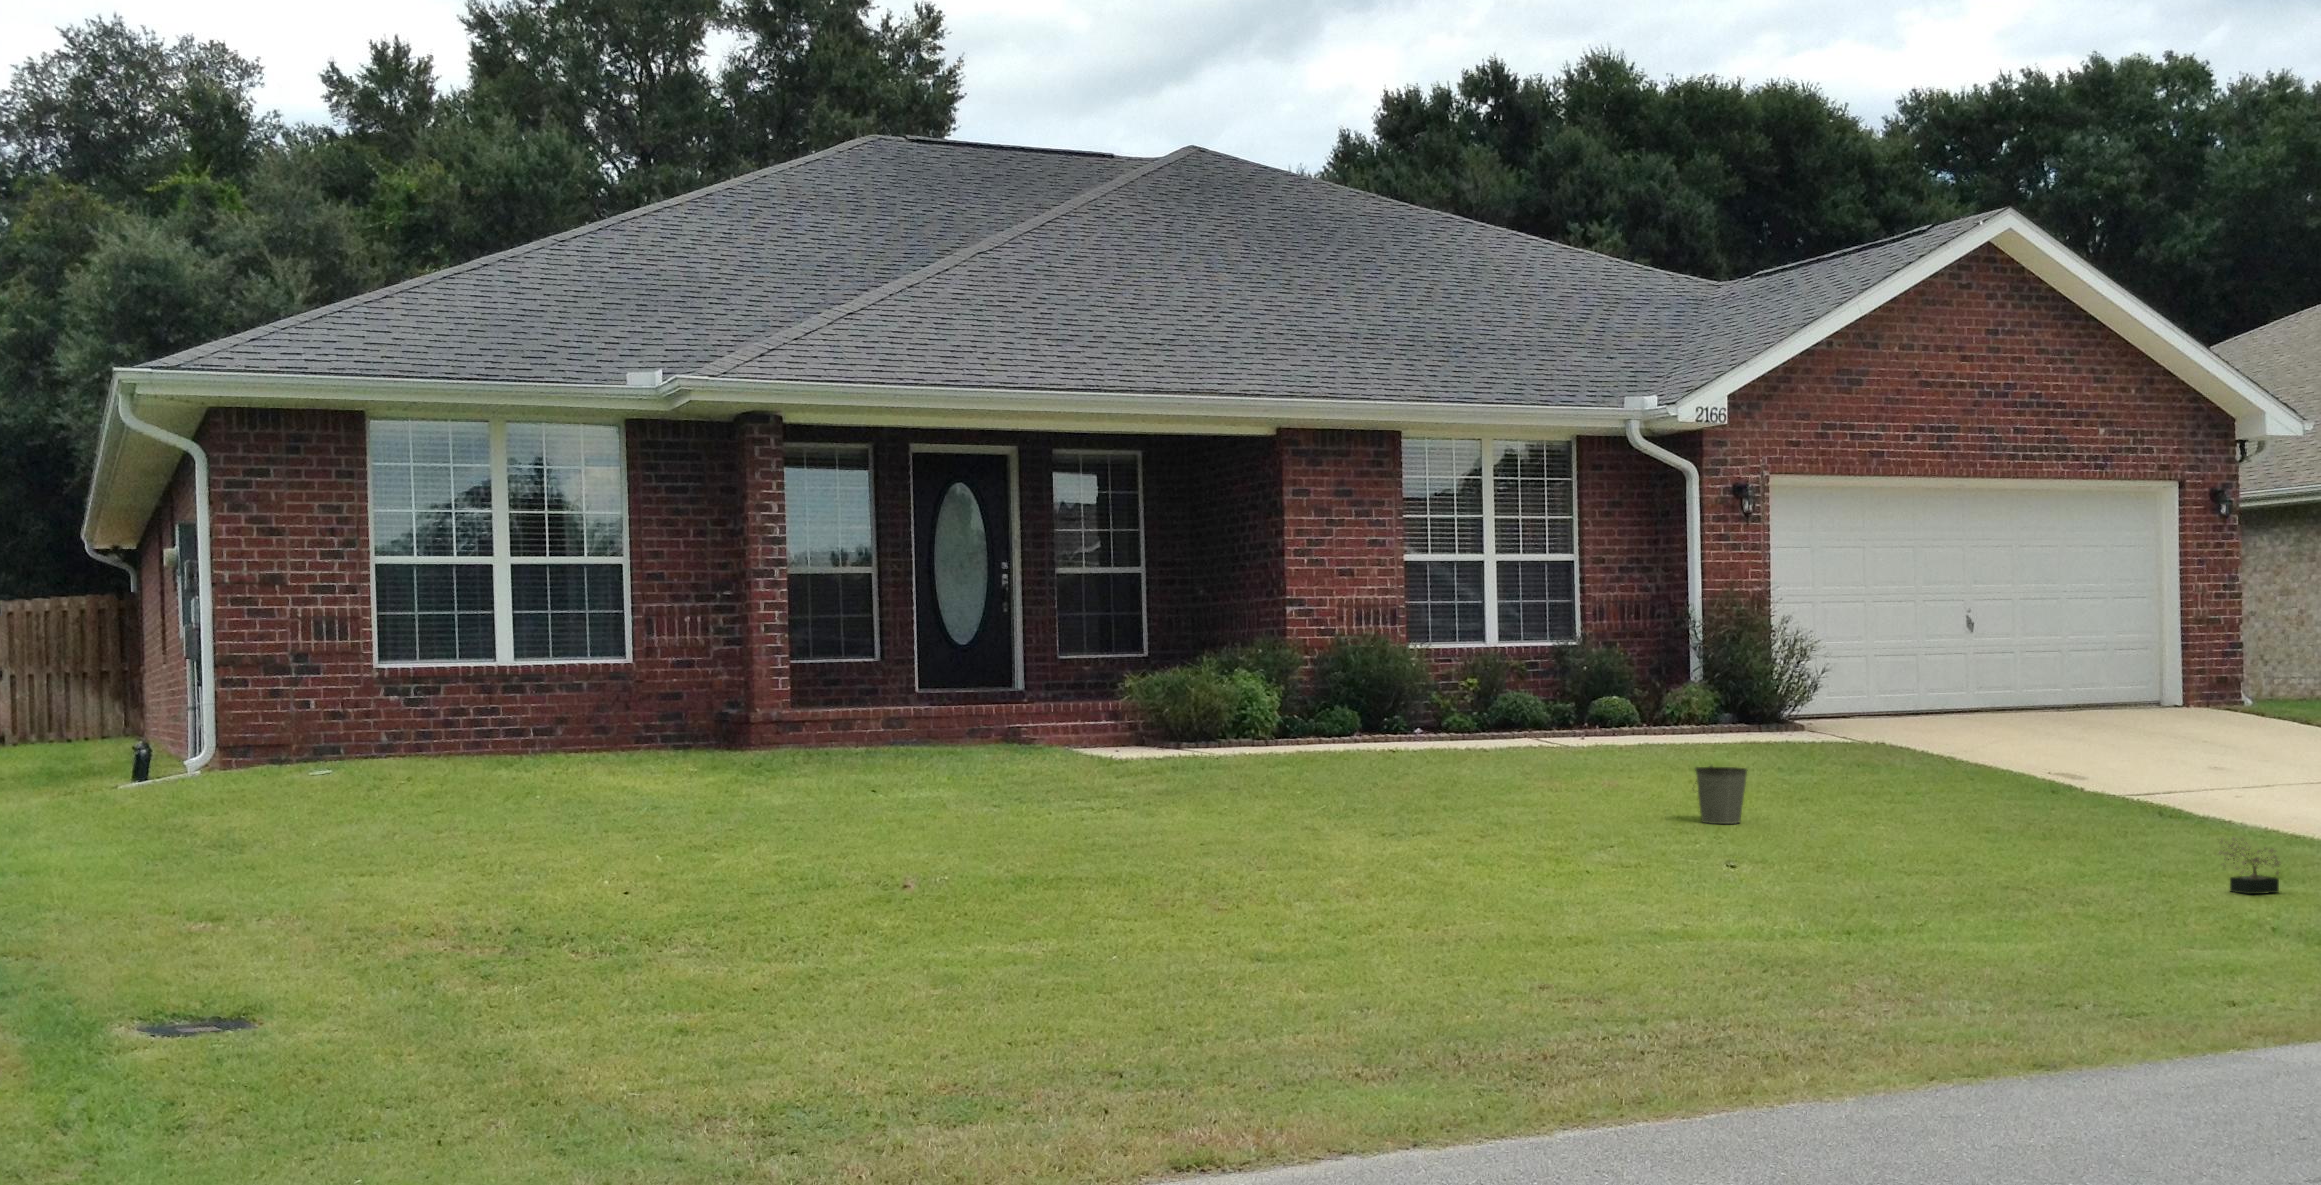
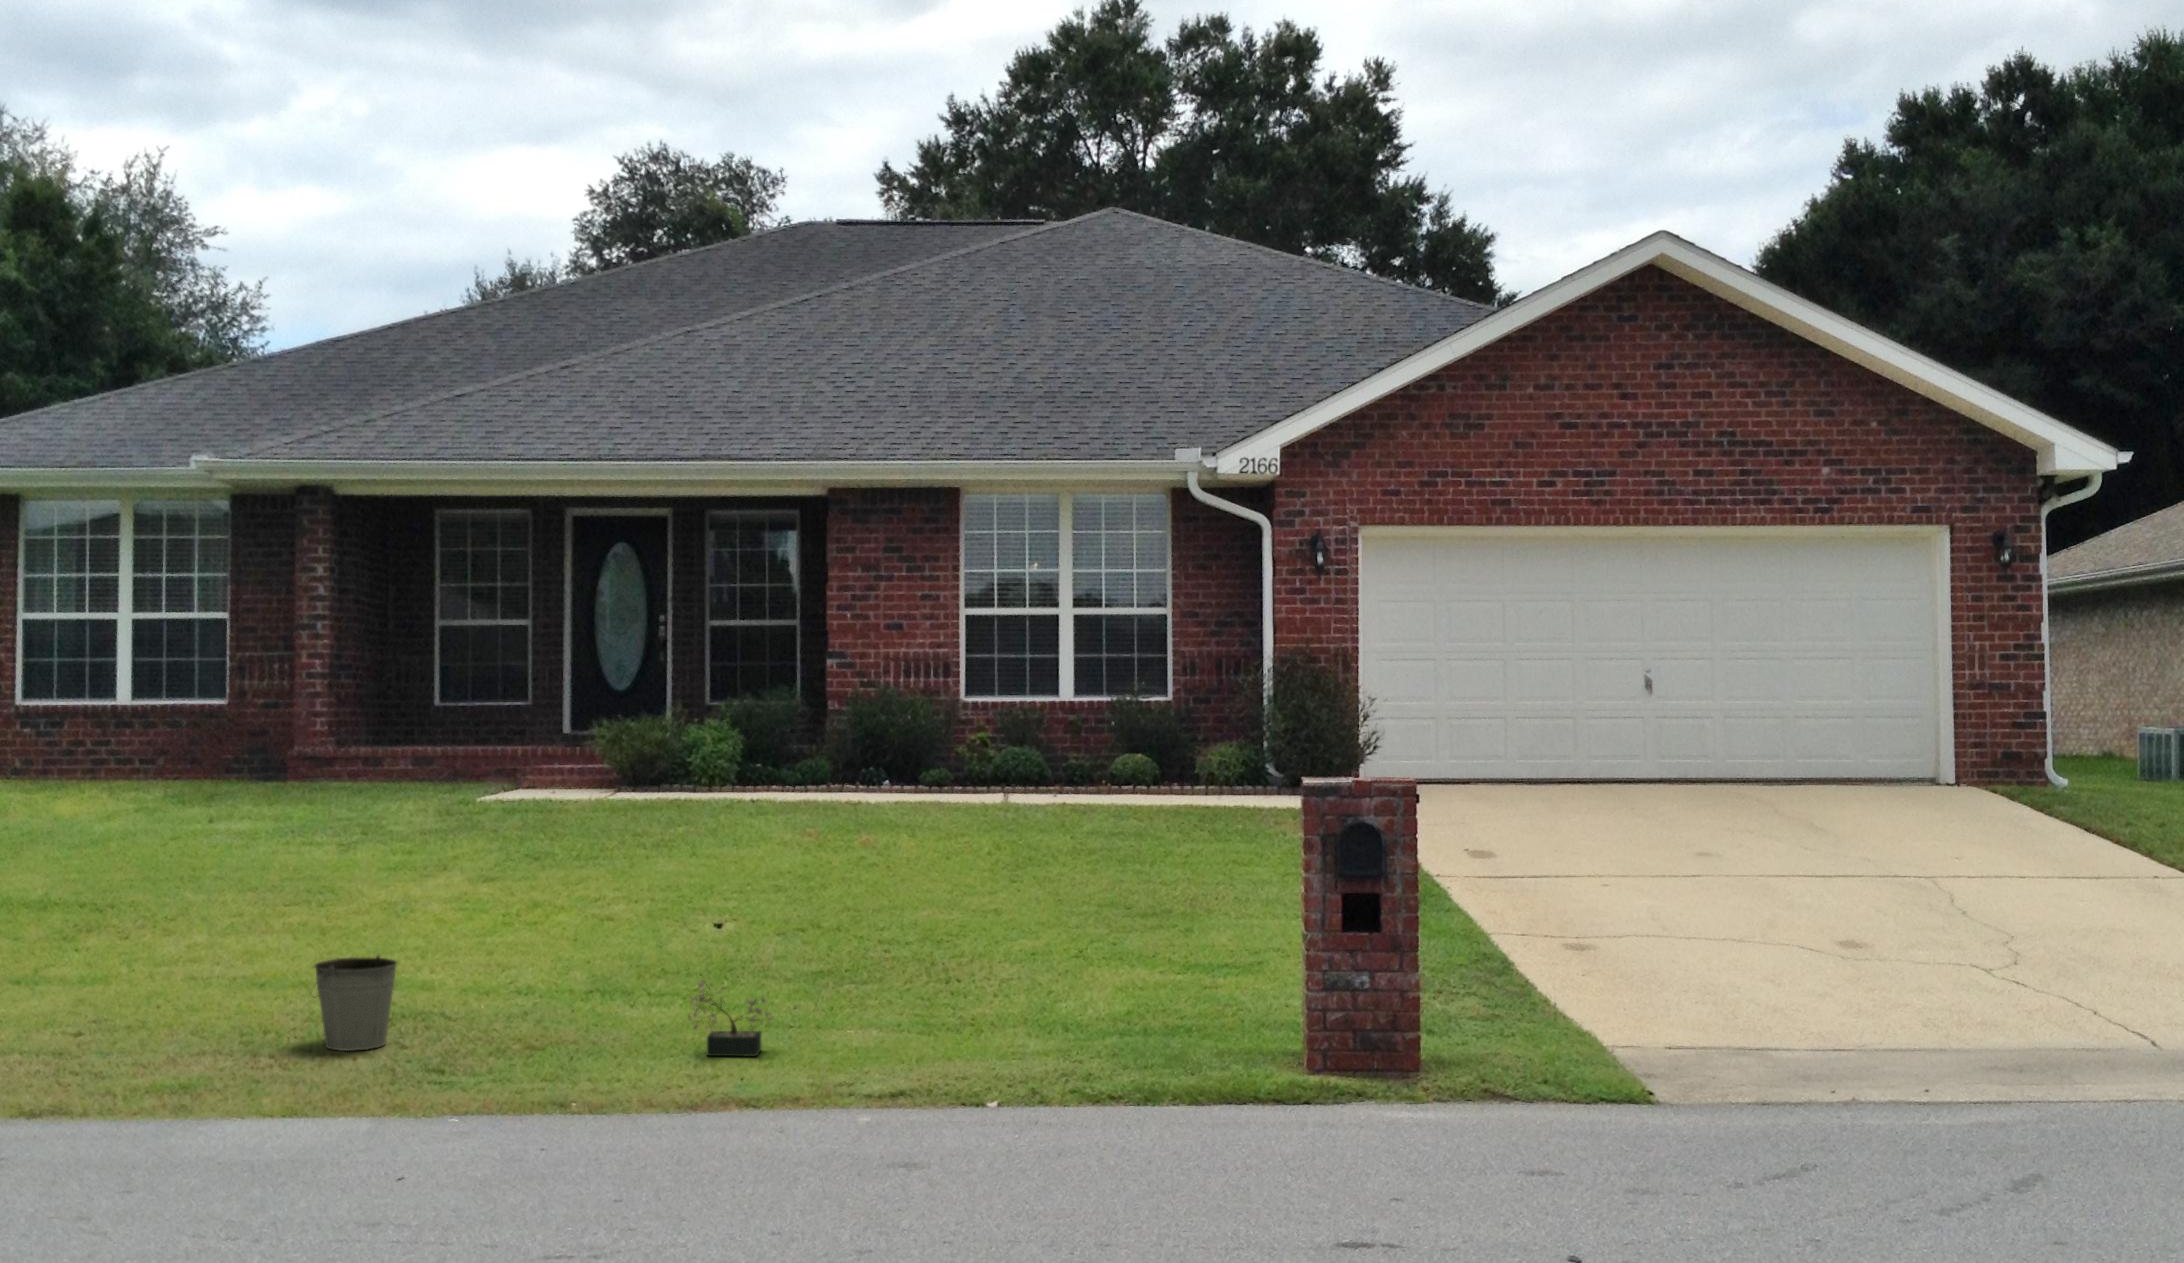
bucket: present [1695,766,1748,824] -> present [314,955,397,1051]

